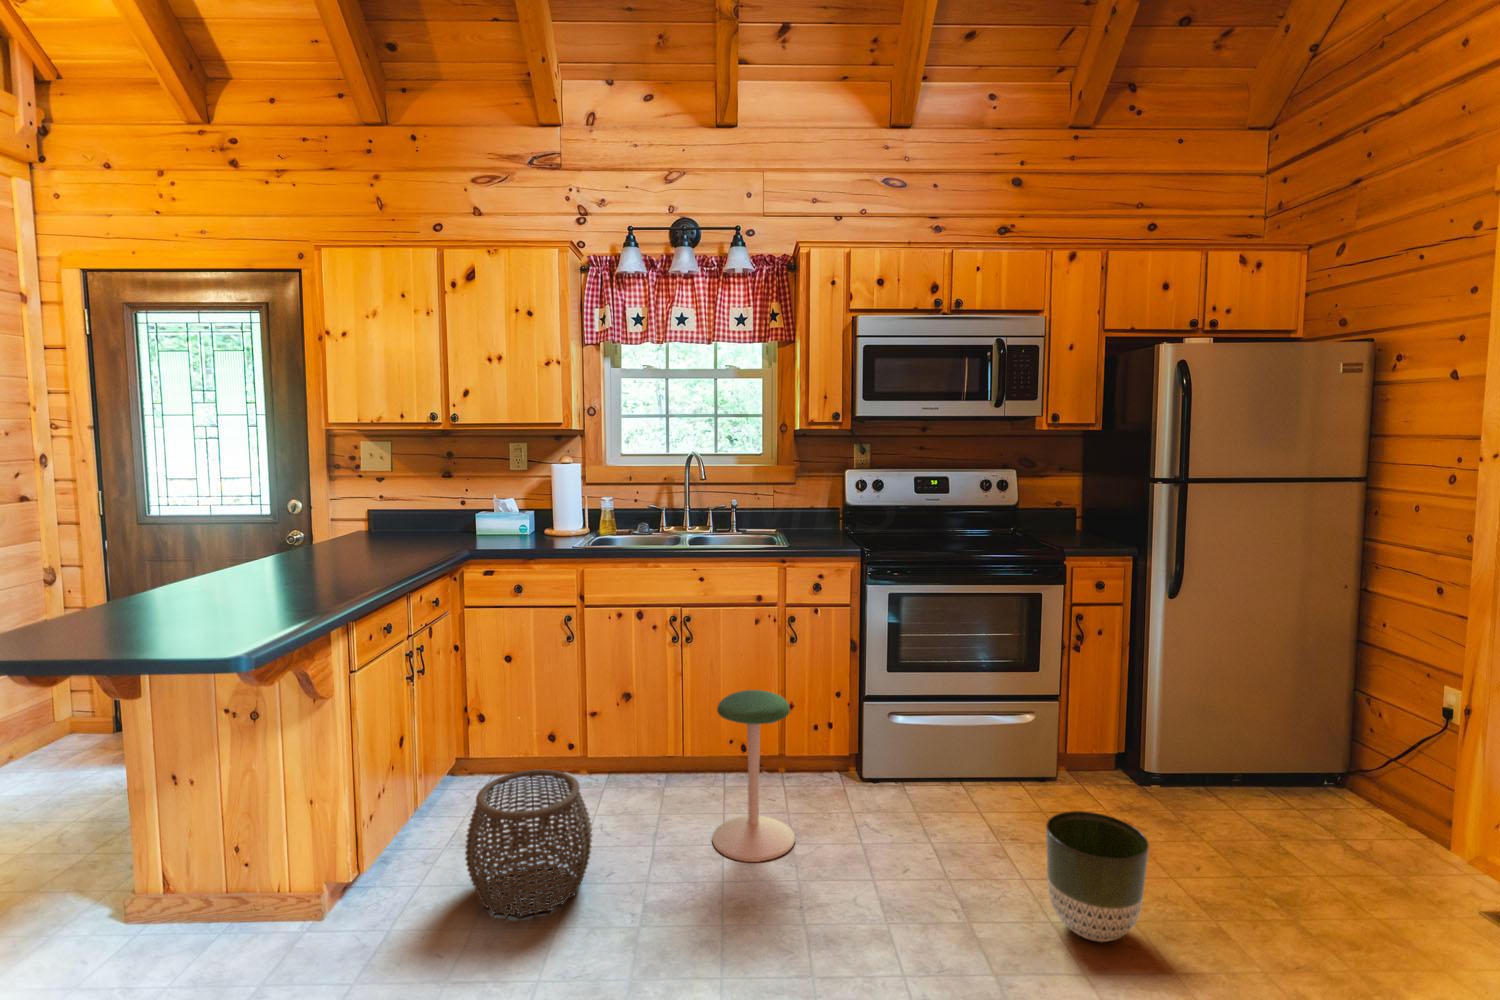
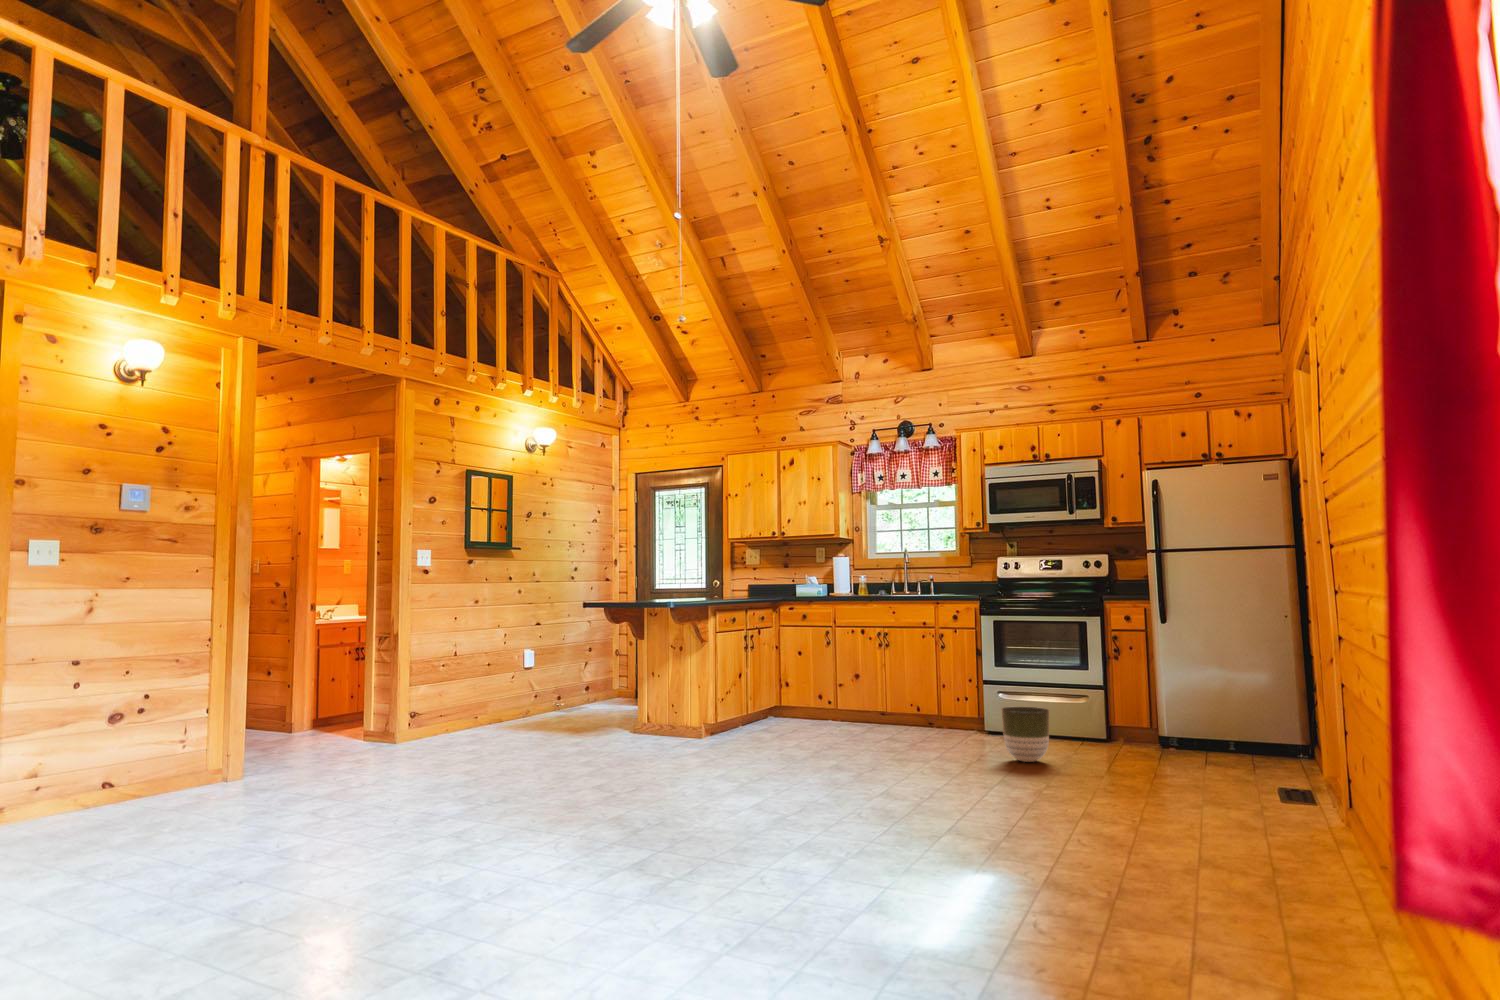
stool: present [712,690,795,862] -> none [879,660,922,740]
woven basket: present [465,770,592,917] -> none [760,685,815,738]

